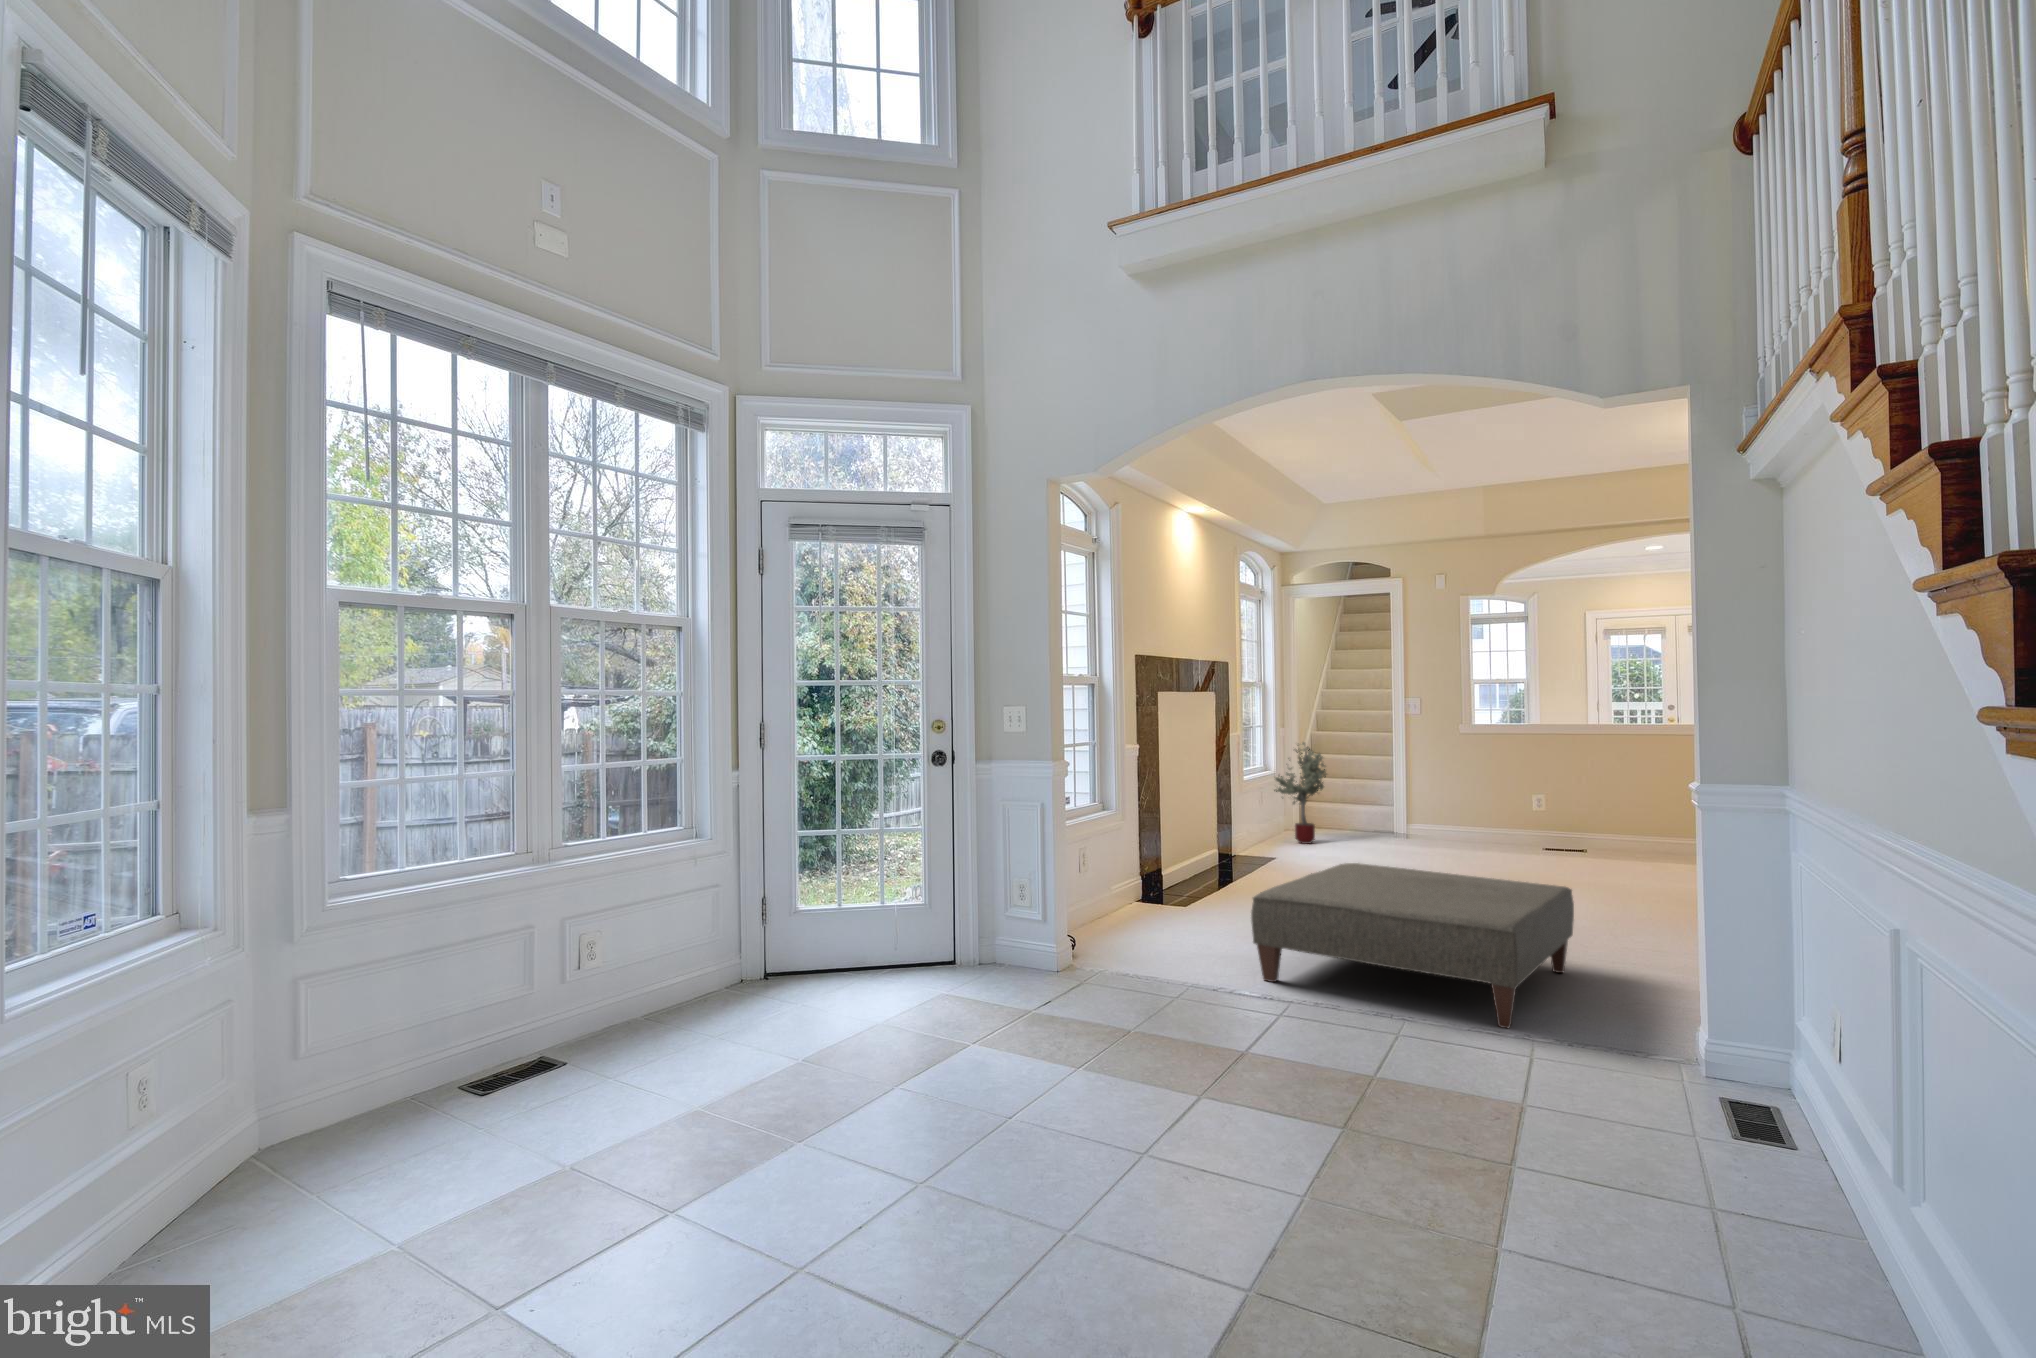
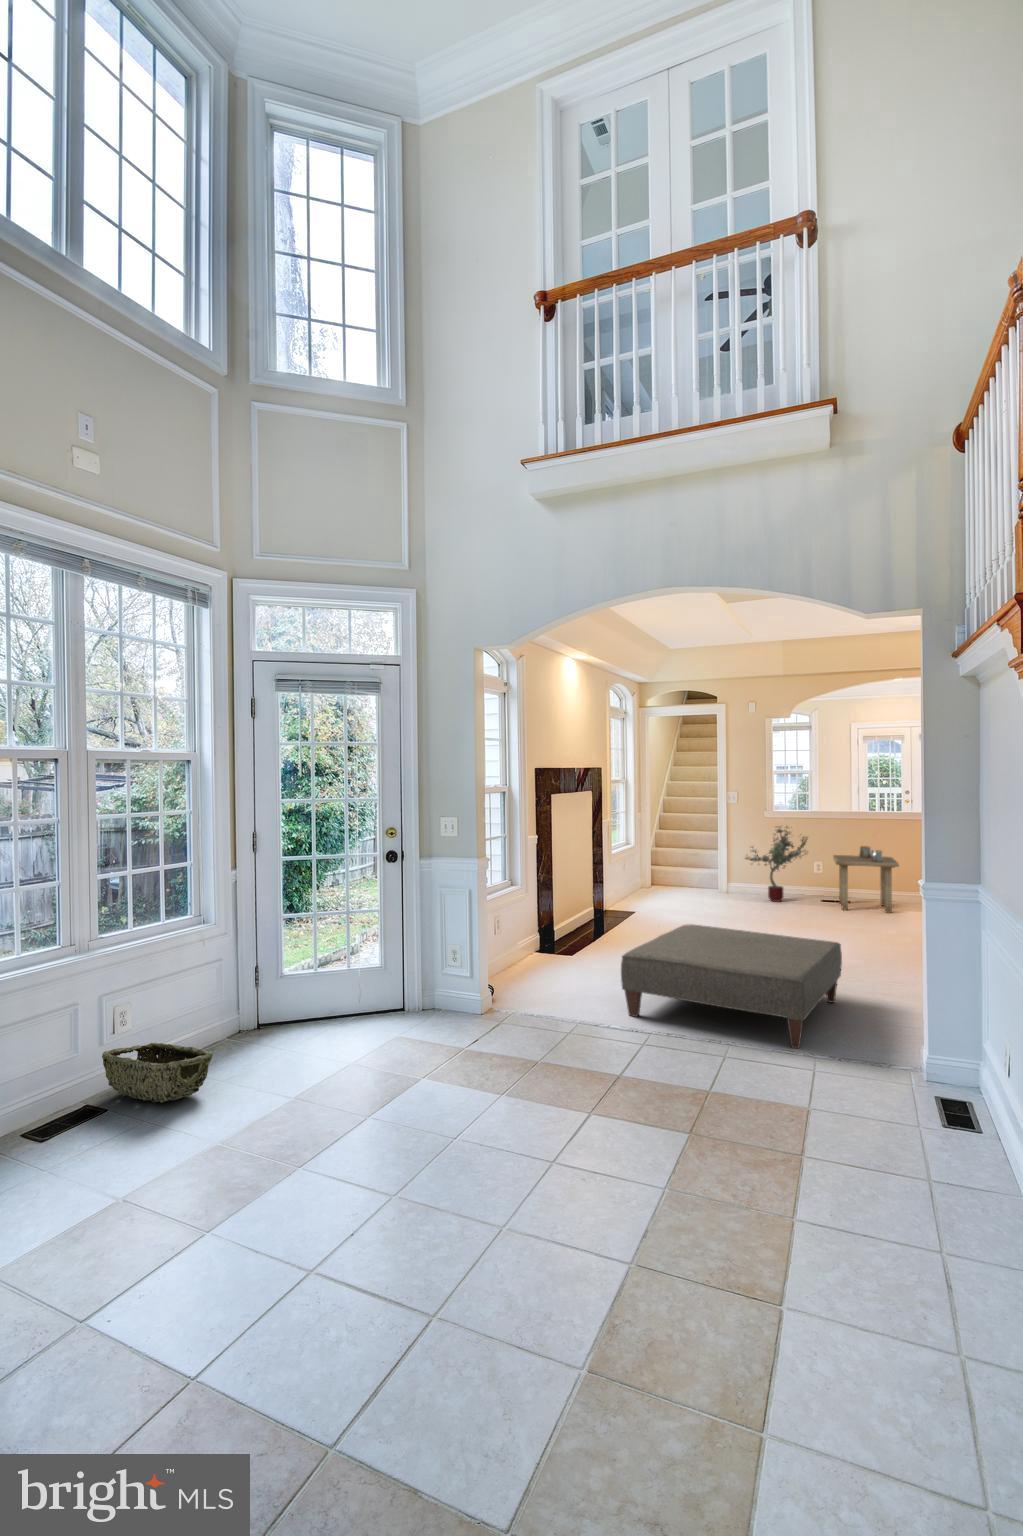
potted tree: present [1274,742,1327,844] -> present [745,826,808,902]
side table: none [1561,773,1660,866] -> present [833,846,899,913]
woven basket: none [561,986,699,1060] -> present [102,1043,212,1103]

